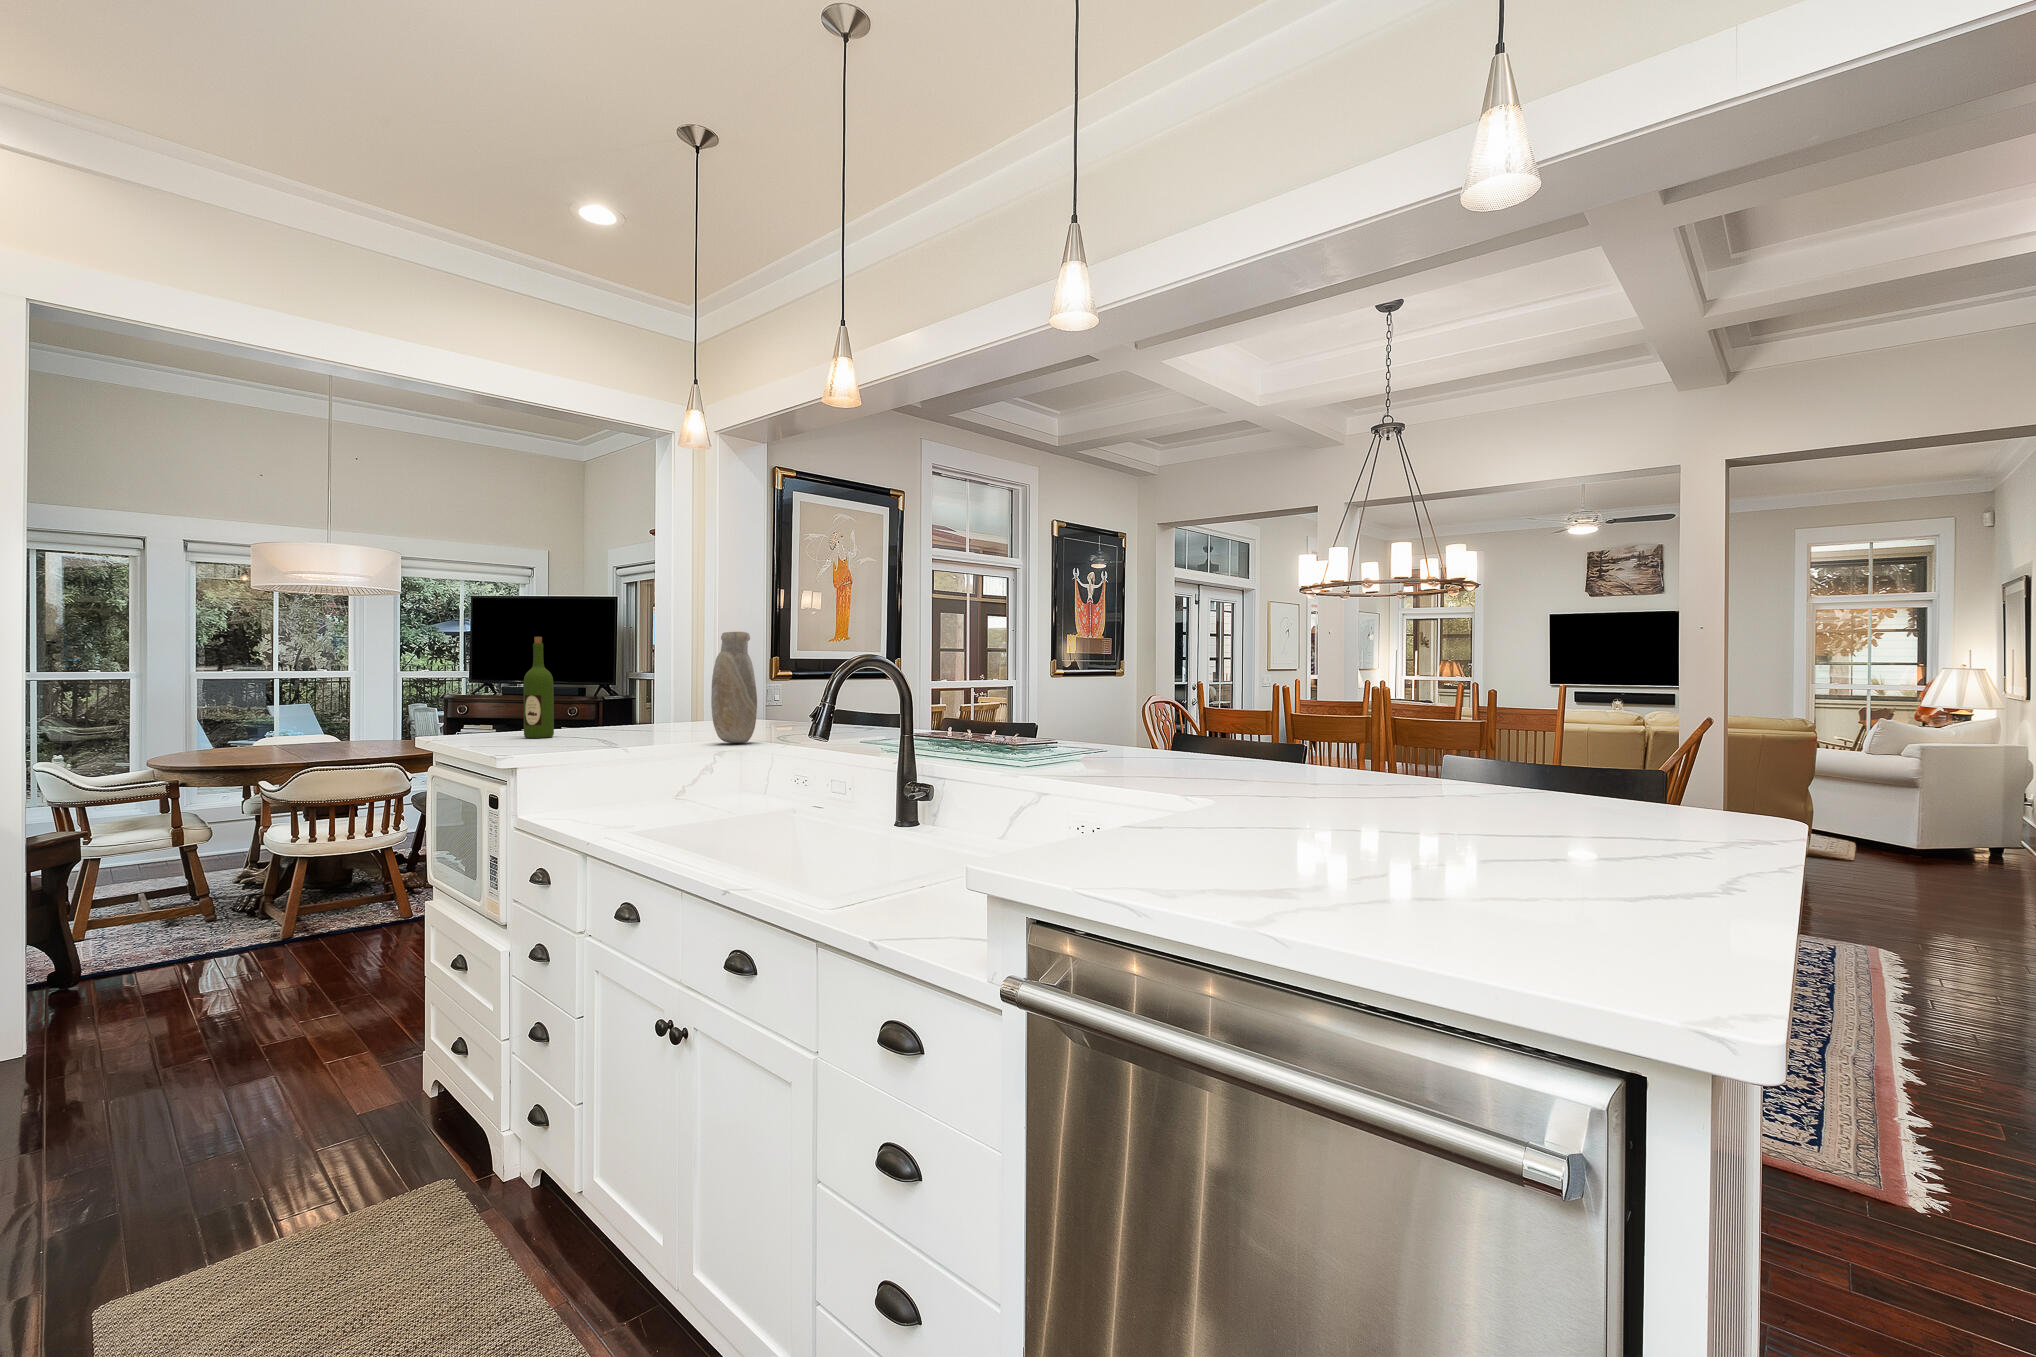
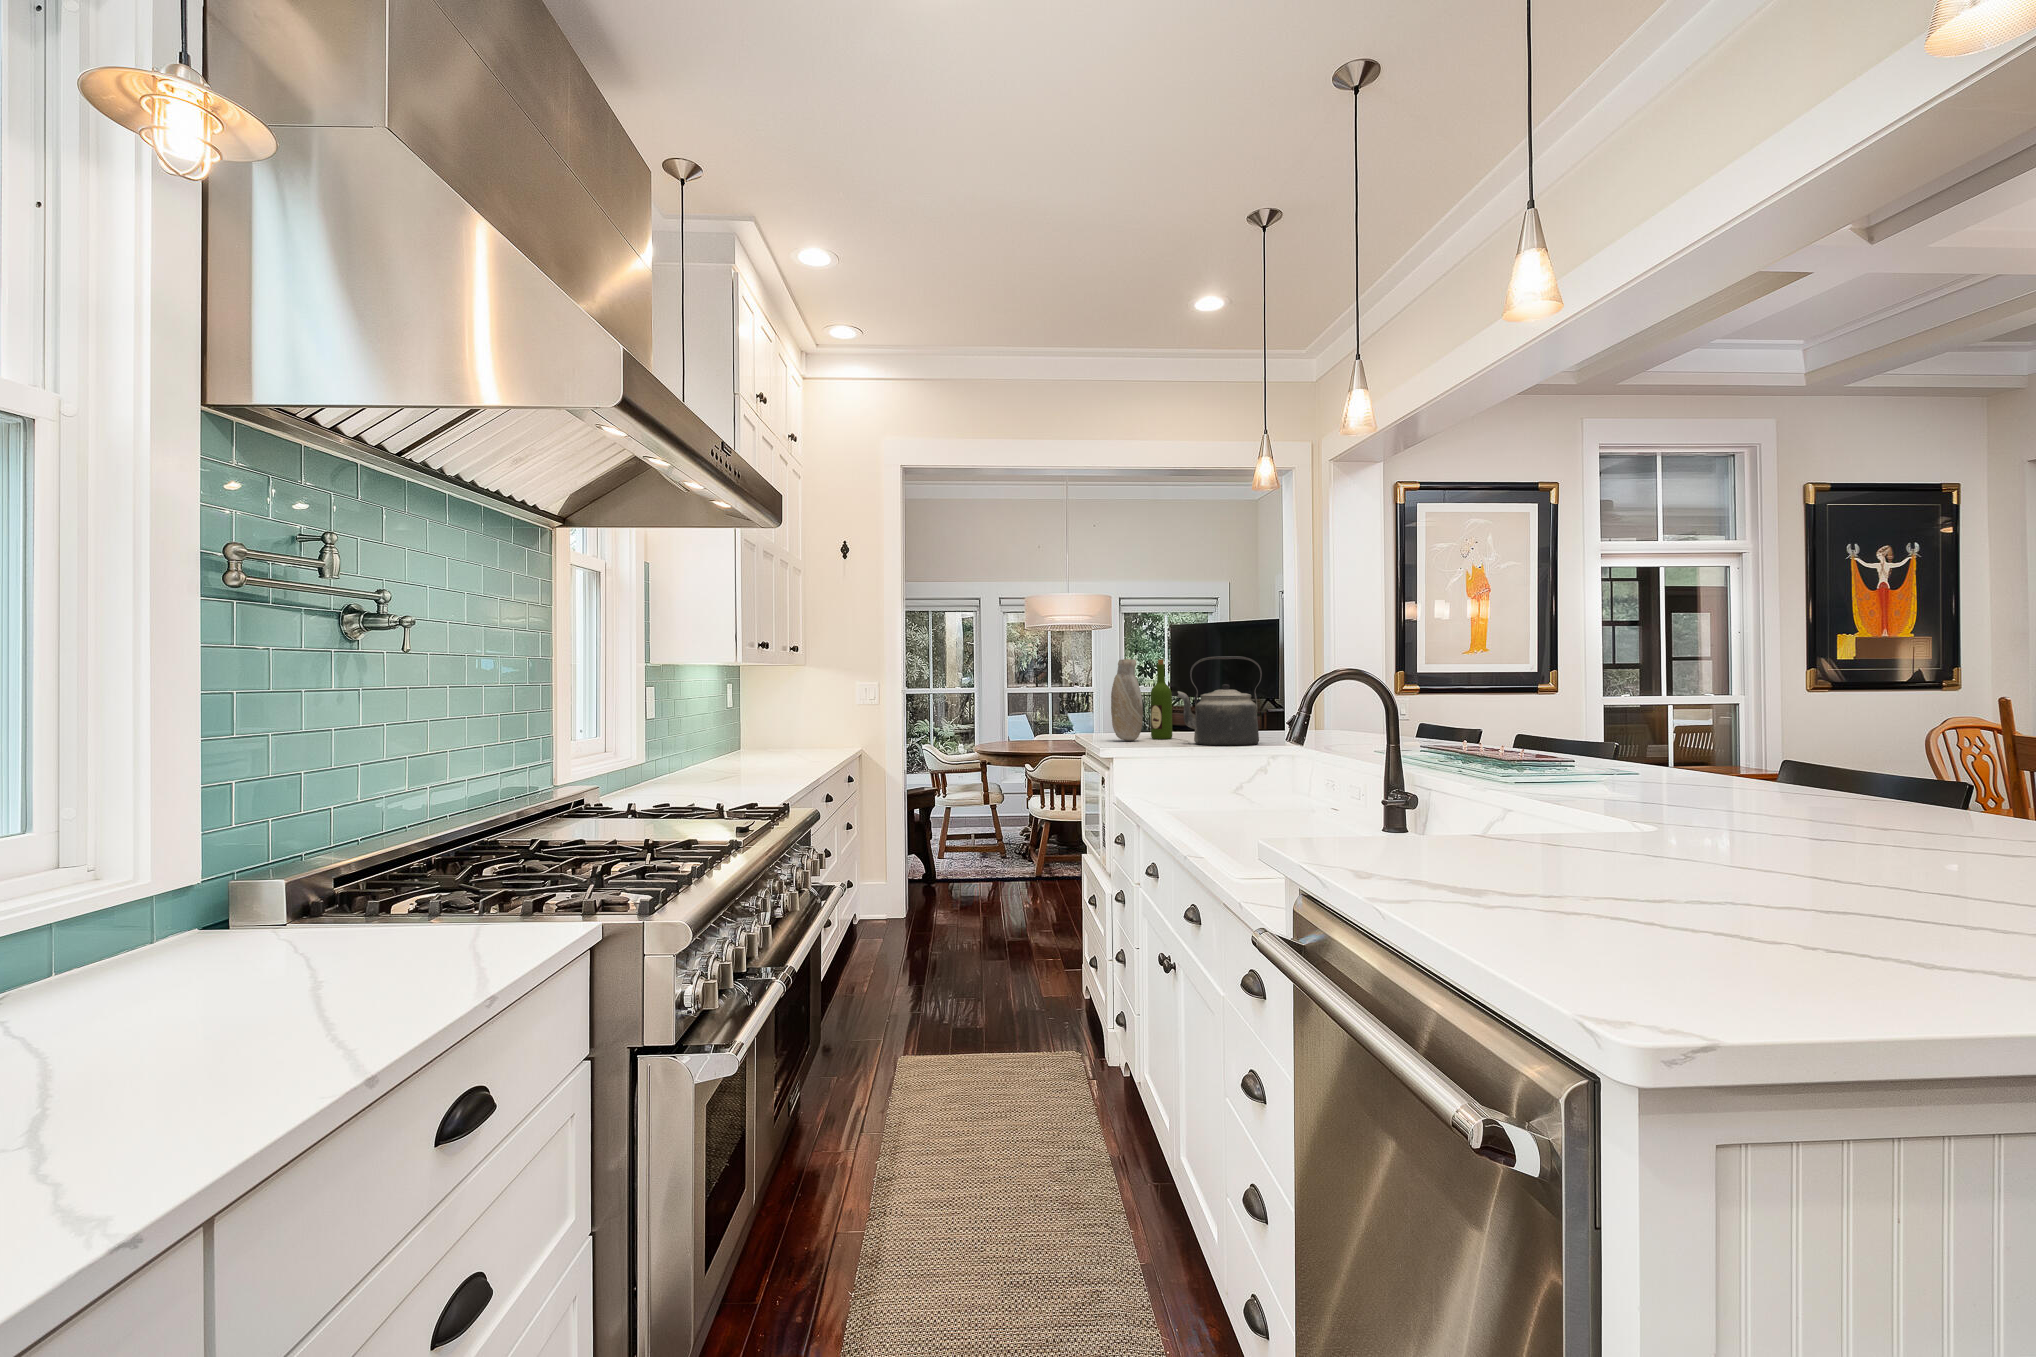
vase: present [711,632,757,743] -> present [1111,659,1143,741]
kettle: none [575,635,684,742] -> present [1177,656,1262,746]

